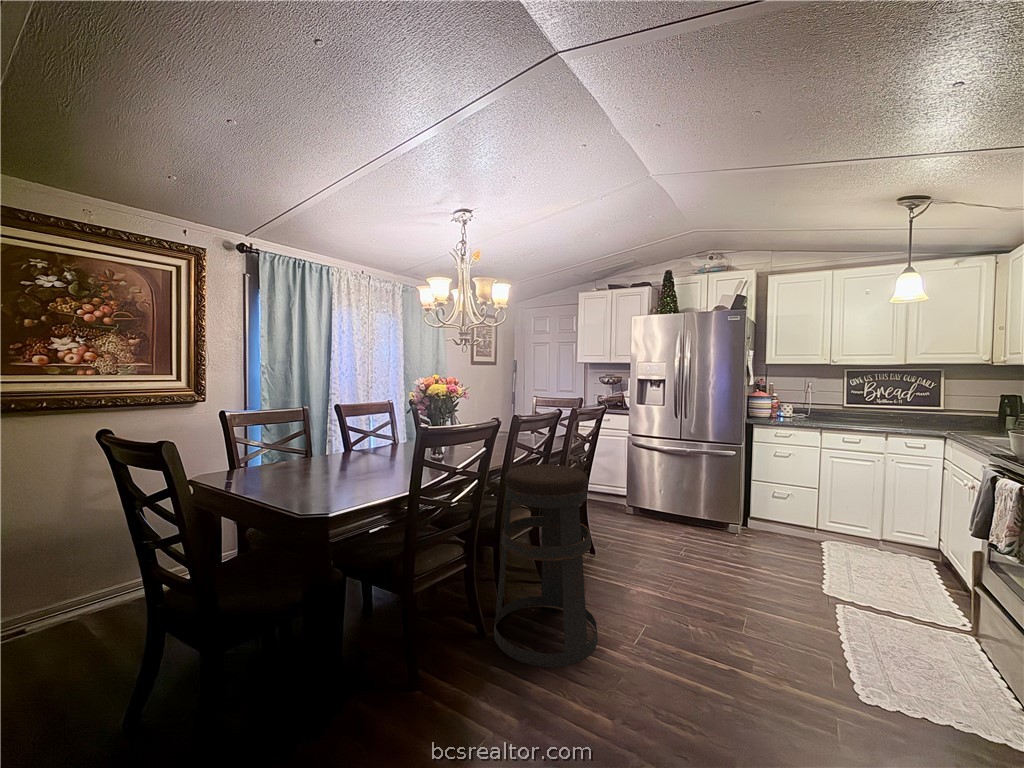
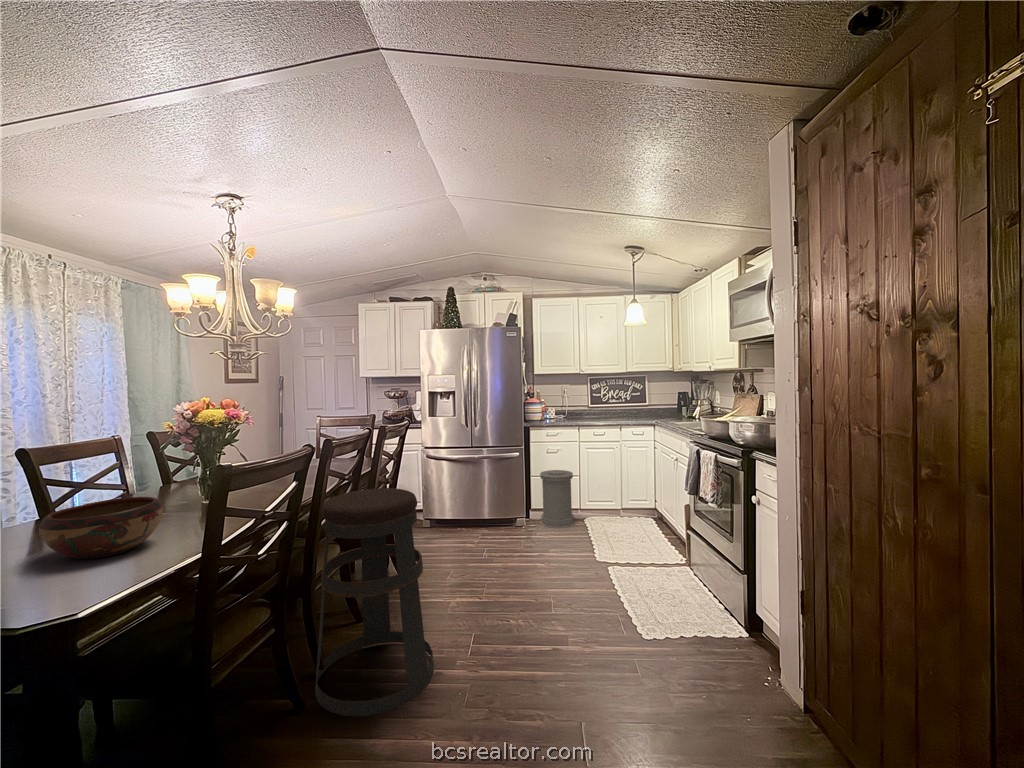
decorative bowl: none [322,444,391,483] -> present [39,497,163,559]
trash can: none [761,476,808,545] -> present [540,470,574,528]

